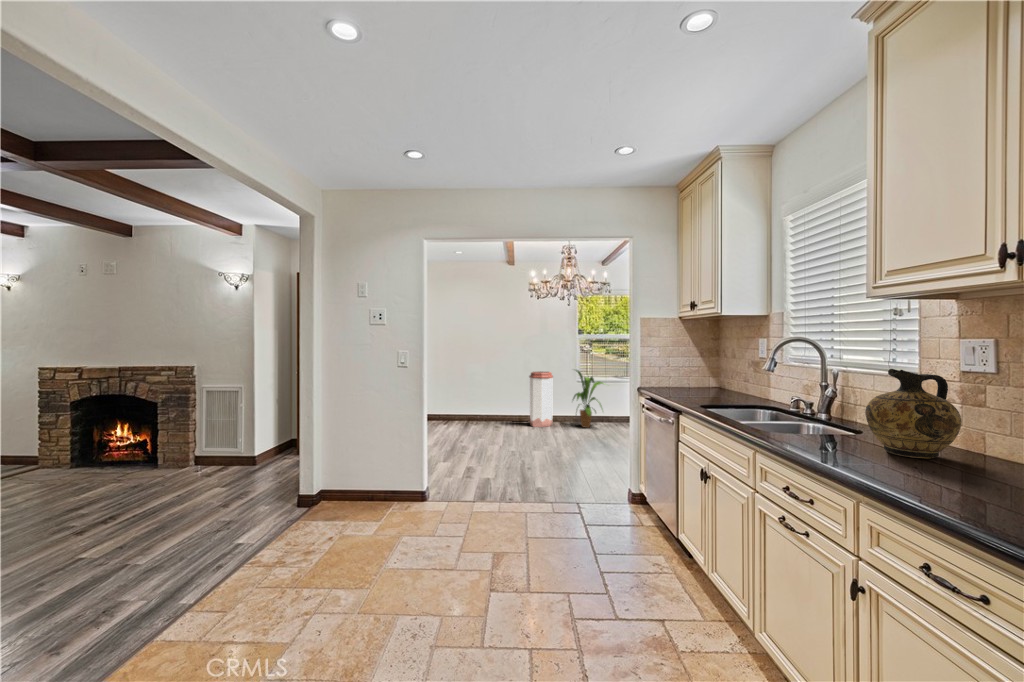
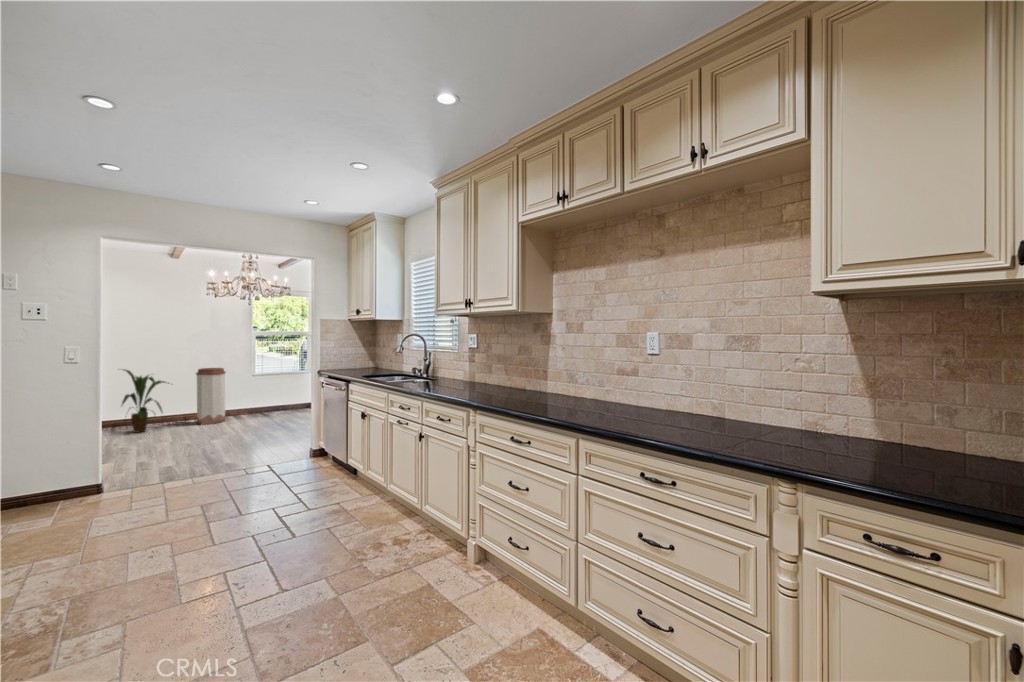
ceramic jug: present [865,369,962,458] -> none [431,348,461,385]
house plant: present [573,370,603,428] -> present [122,369,169,433]

